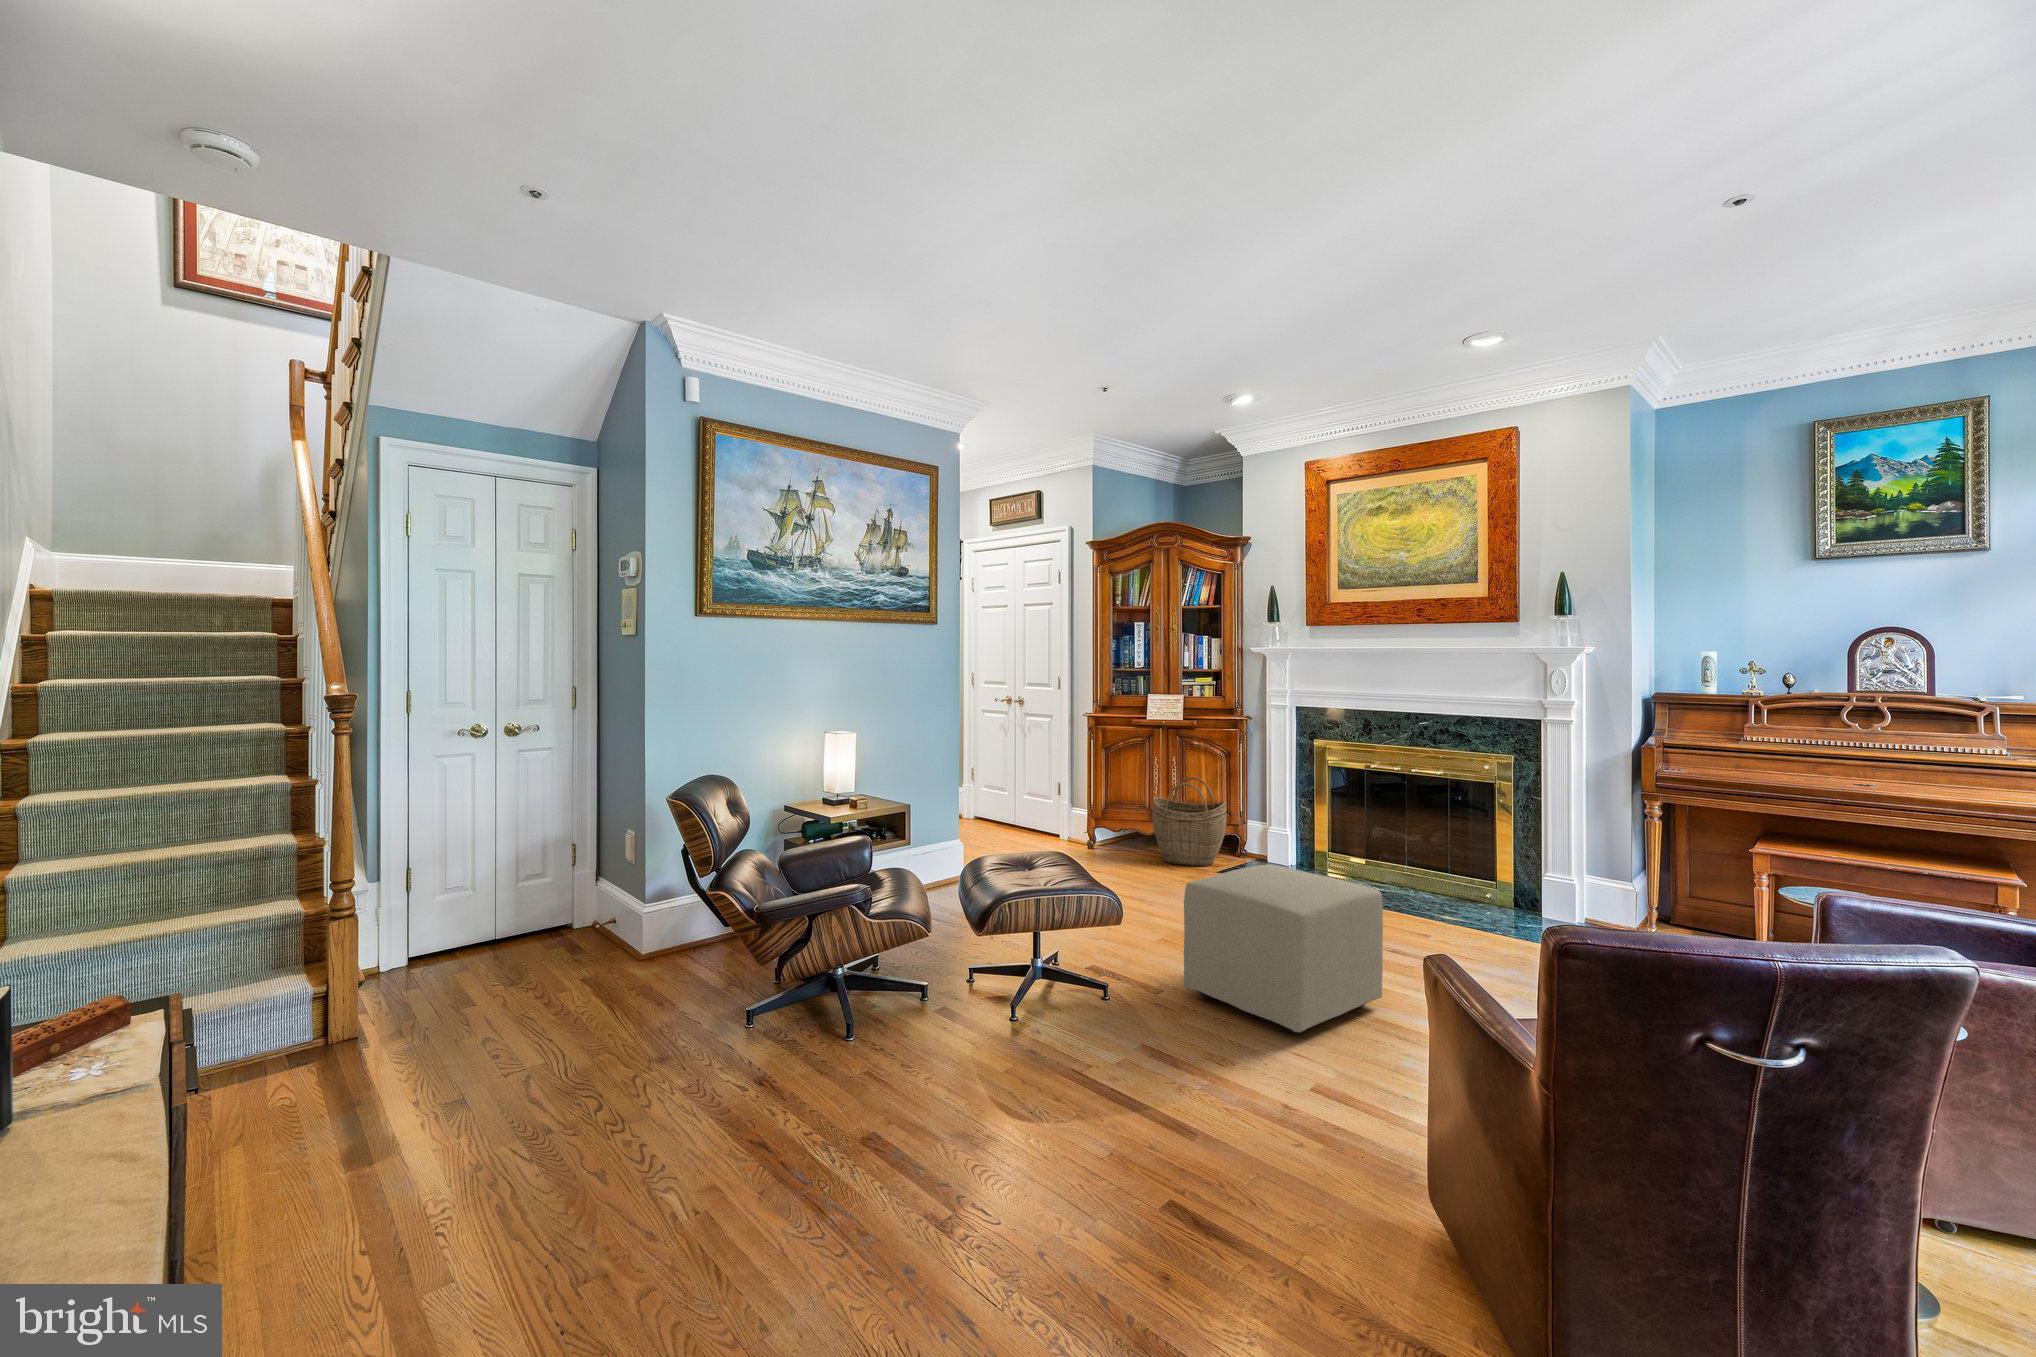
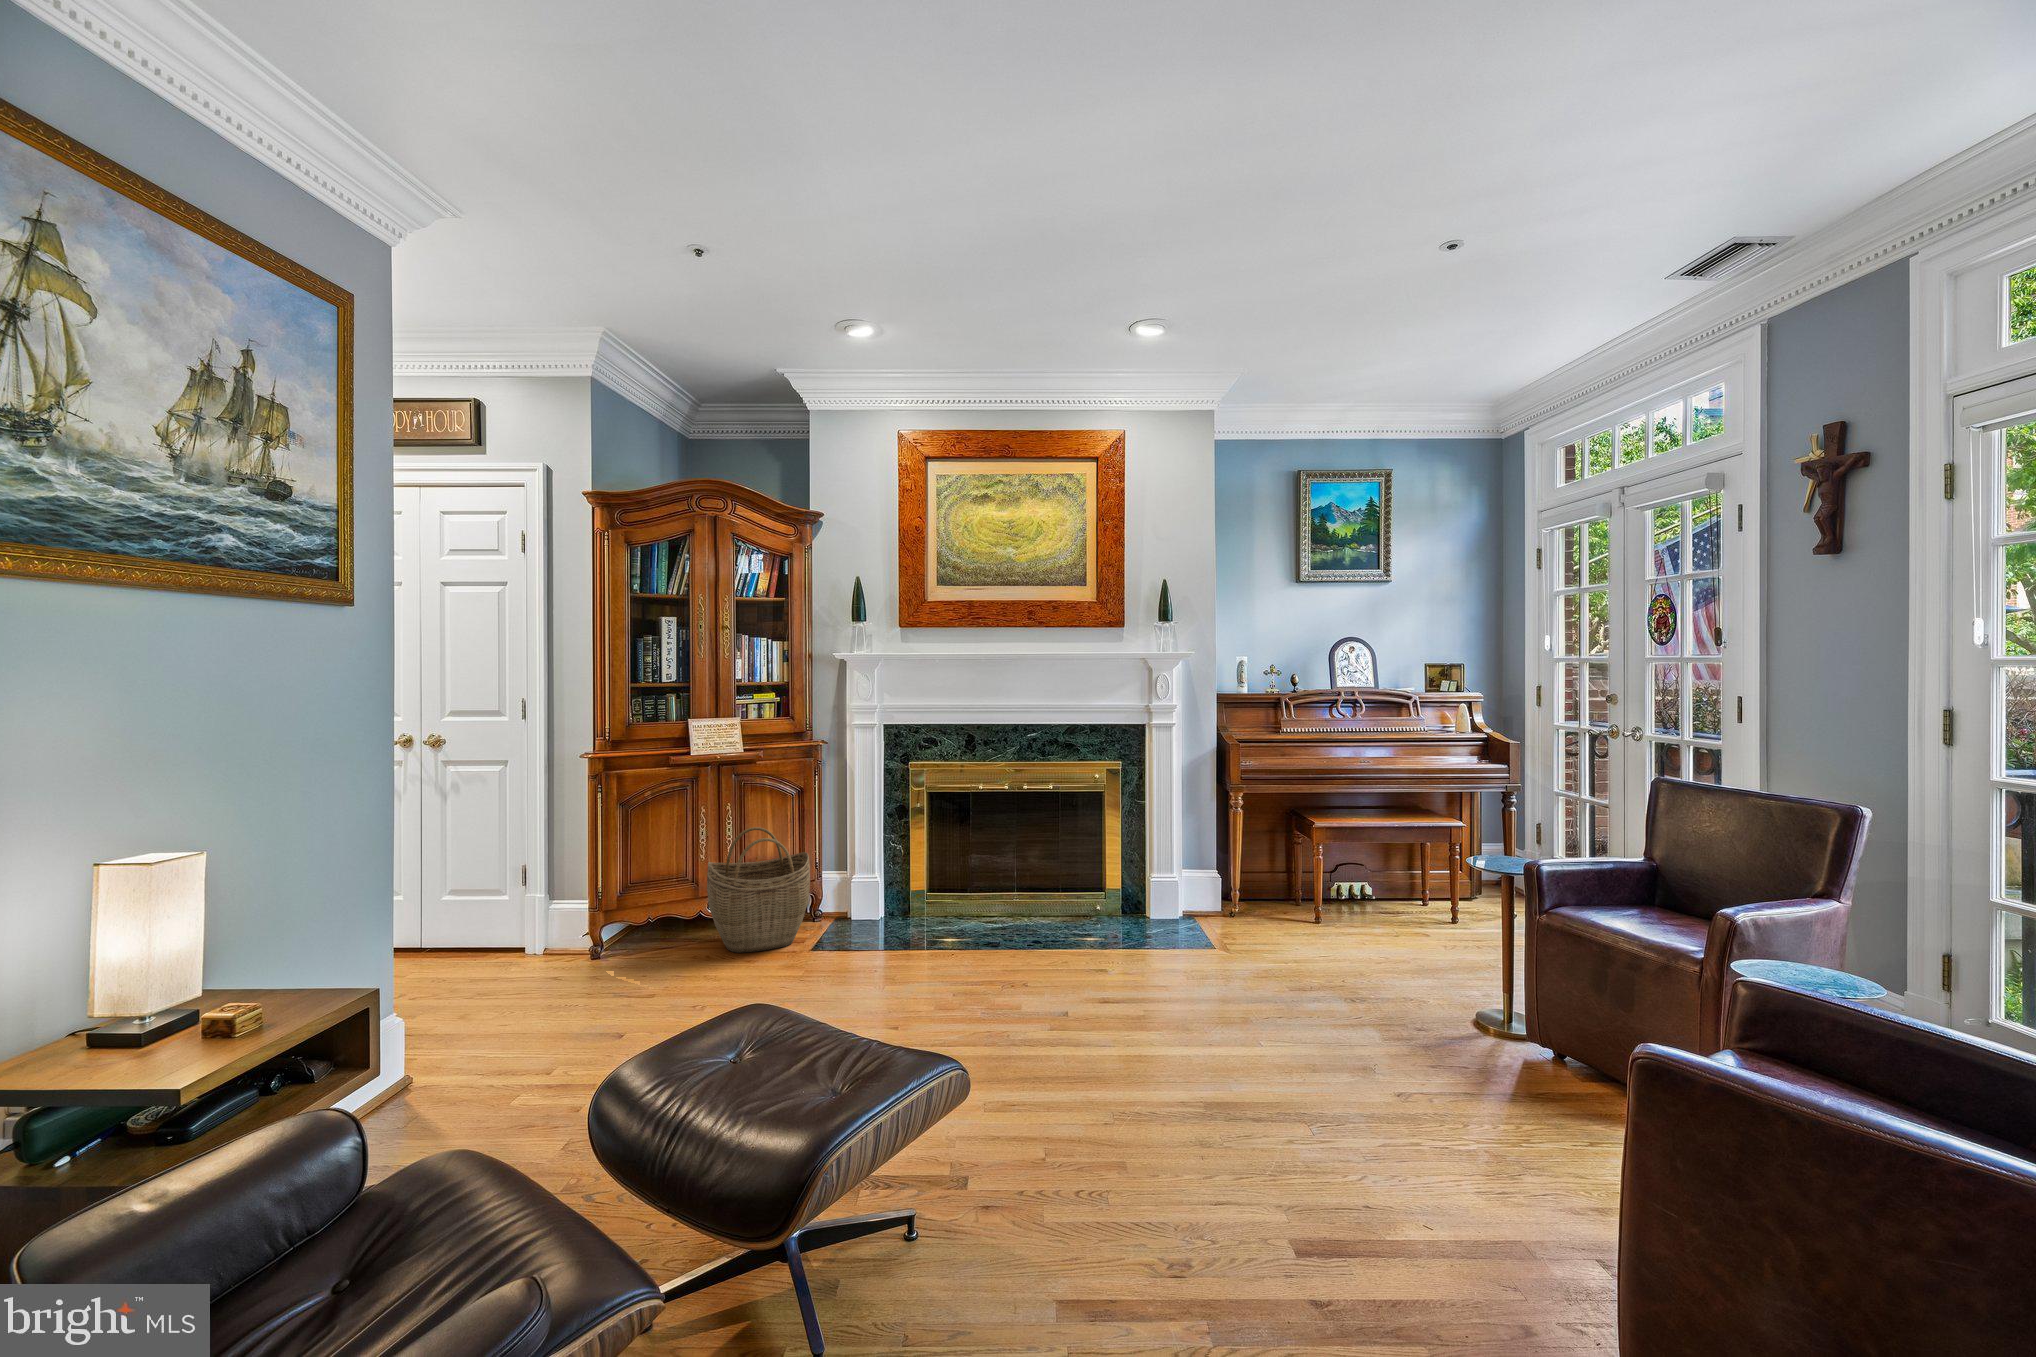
ottoman: present [1184,864,1383,1034] -> none [1032,947,1251,1194]

